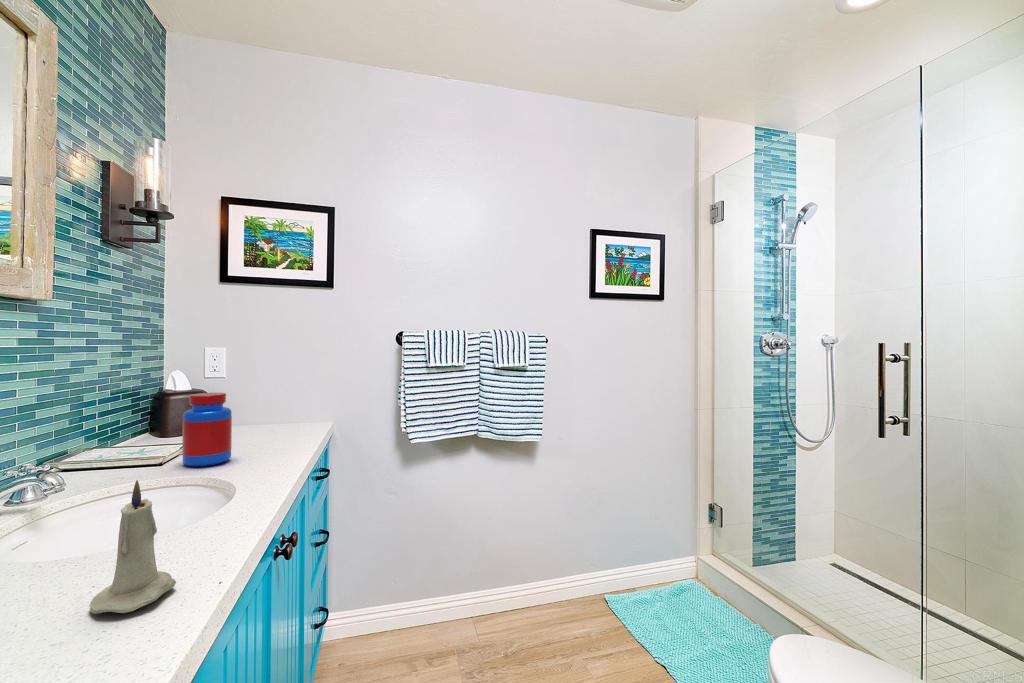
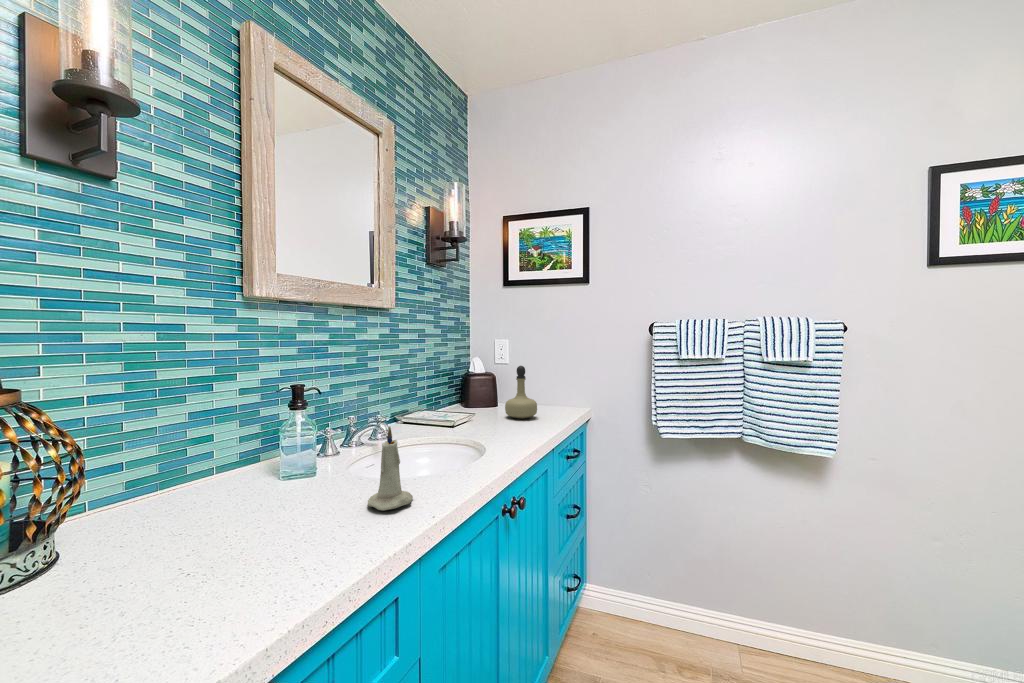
perfume bottle: none [235,379,279,442] -> present [505,366,537,419]
jar: present [182,393,232,467] -> none [463,375,494,431]

